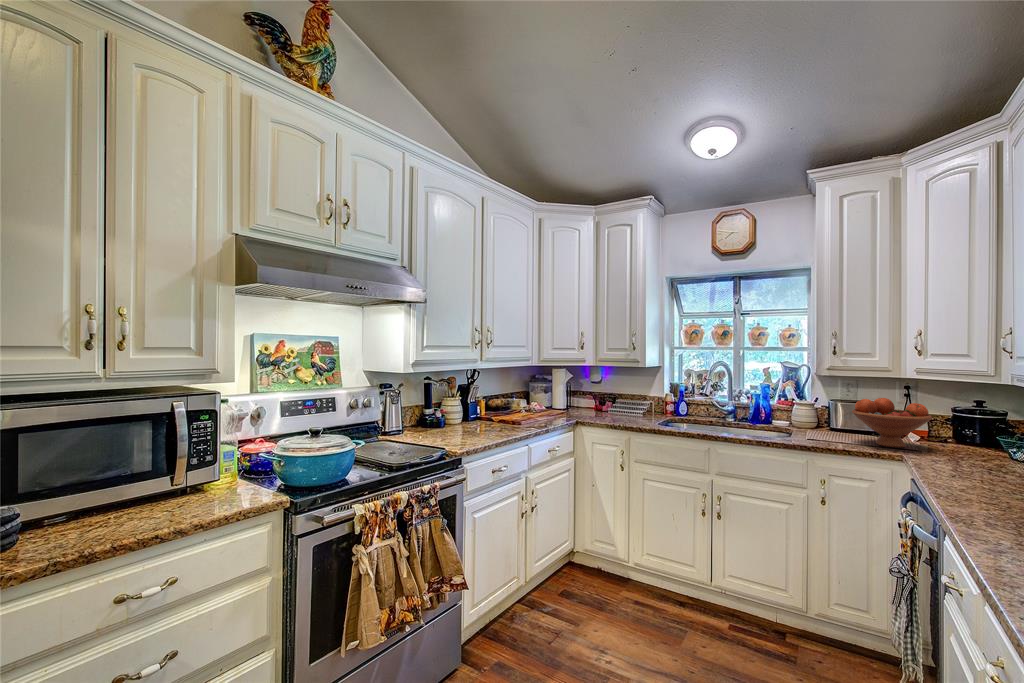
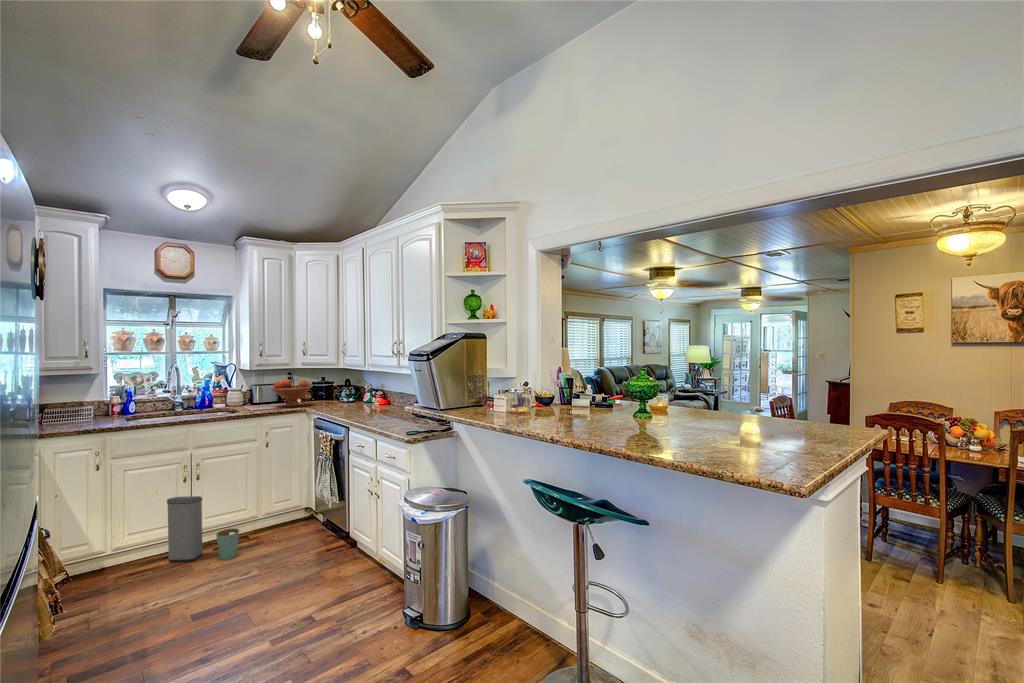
trash can: none [676,530,752,659] -> present [167,496,239,562]

